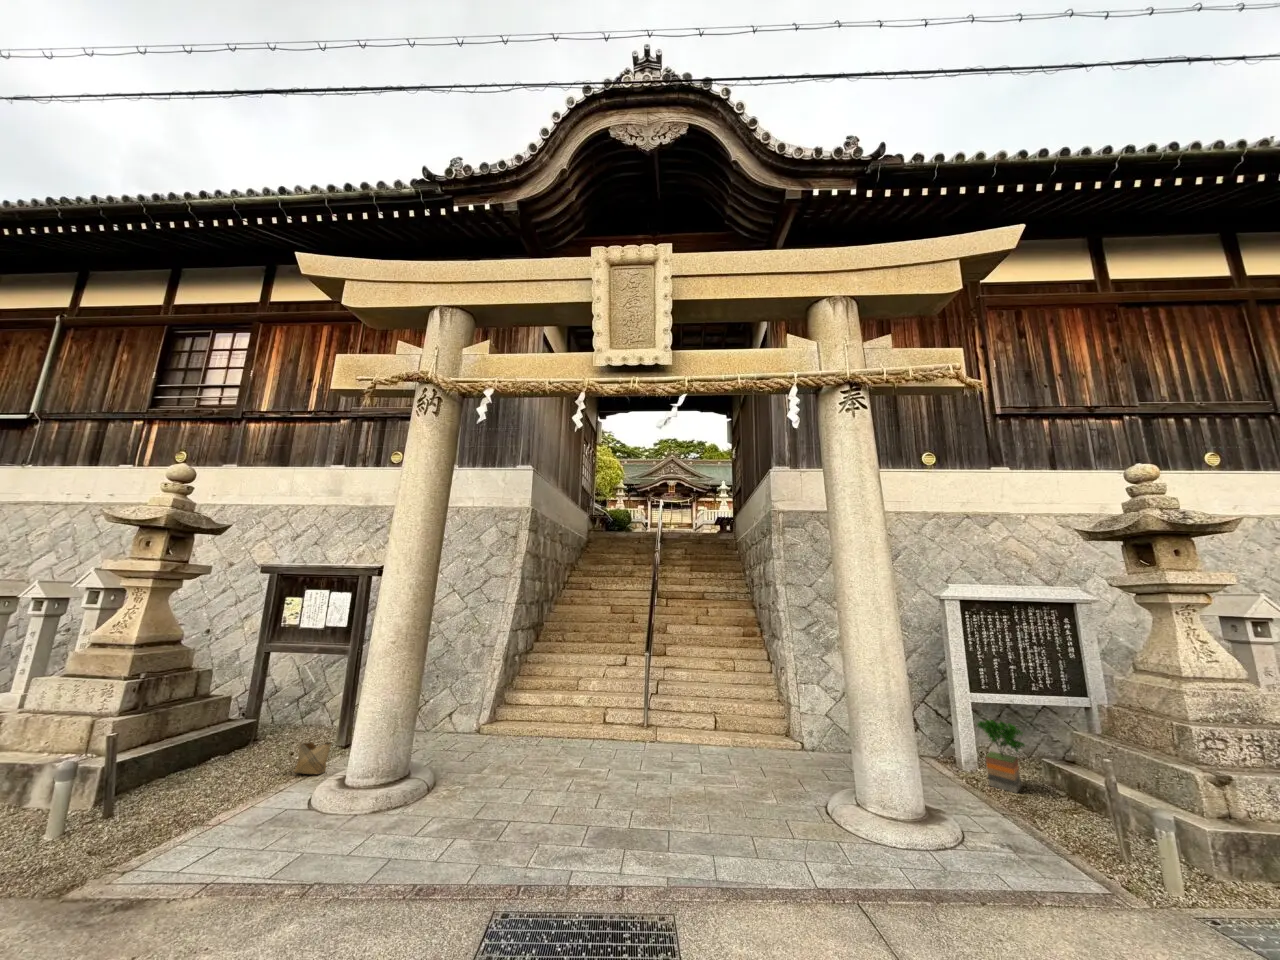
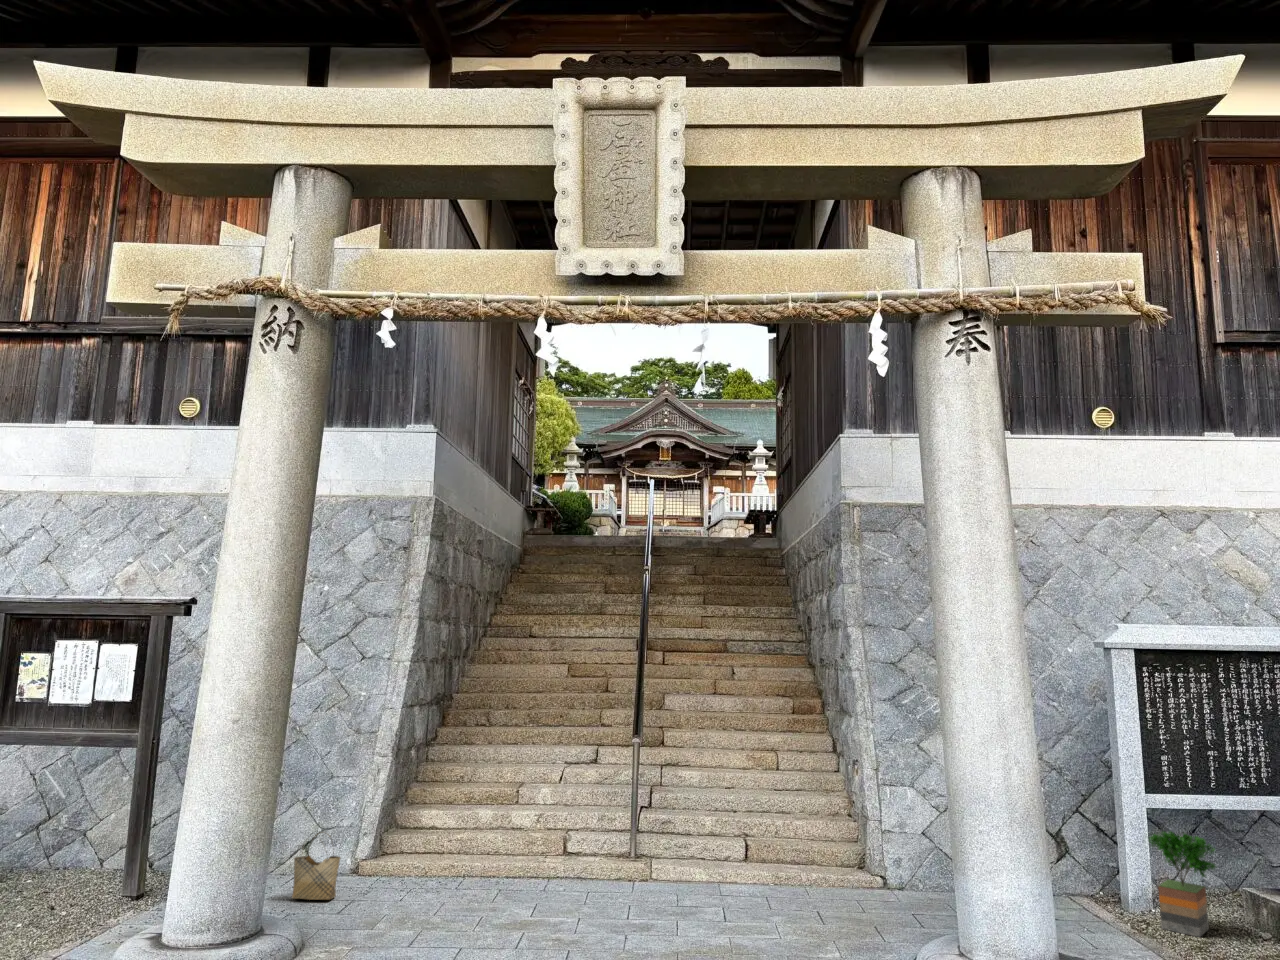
woven basket: present [294,742,331,774] -> present [292,834,340,900]

